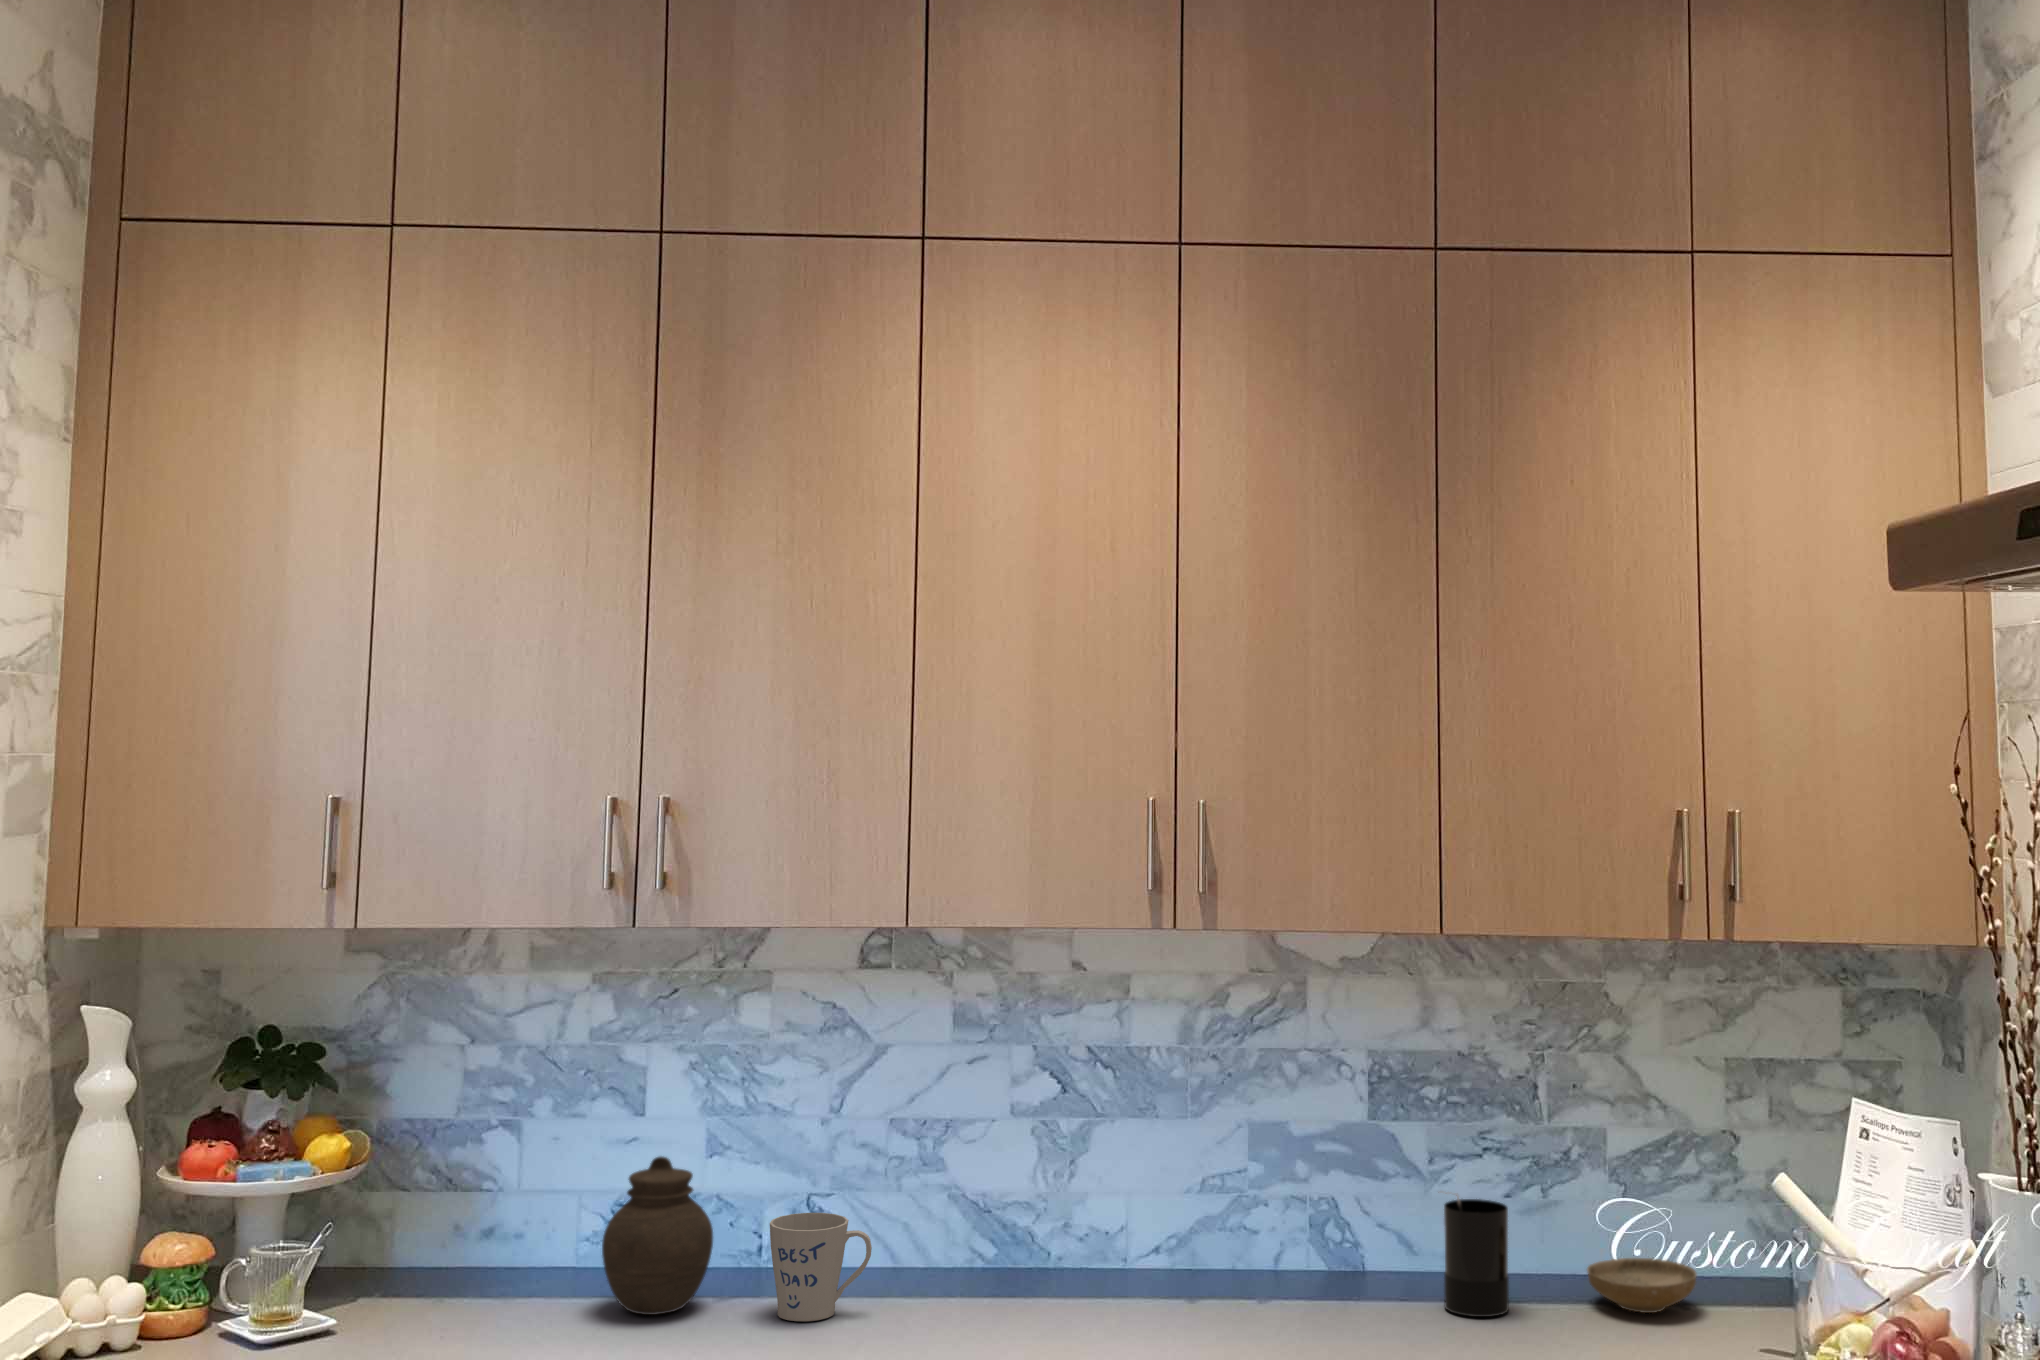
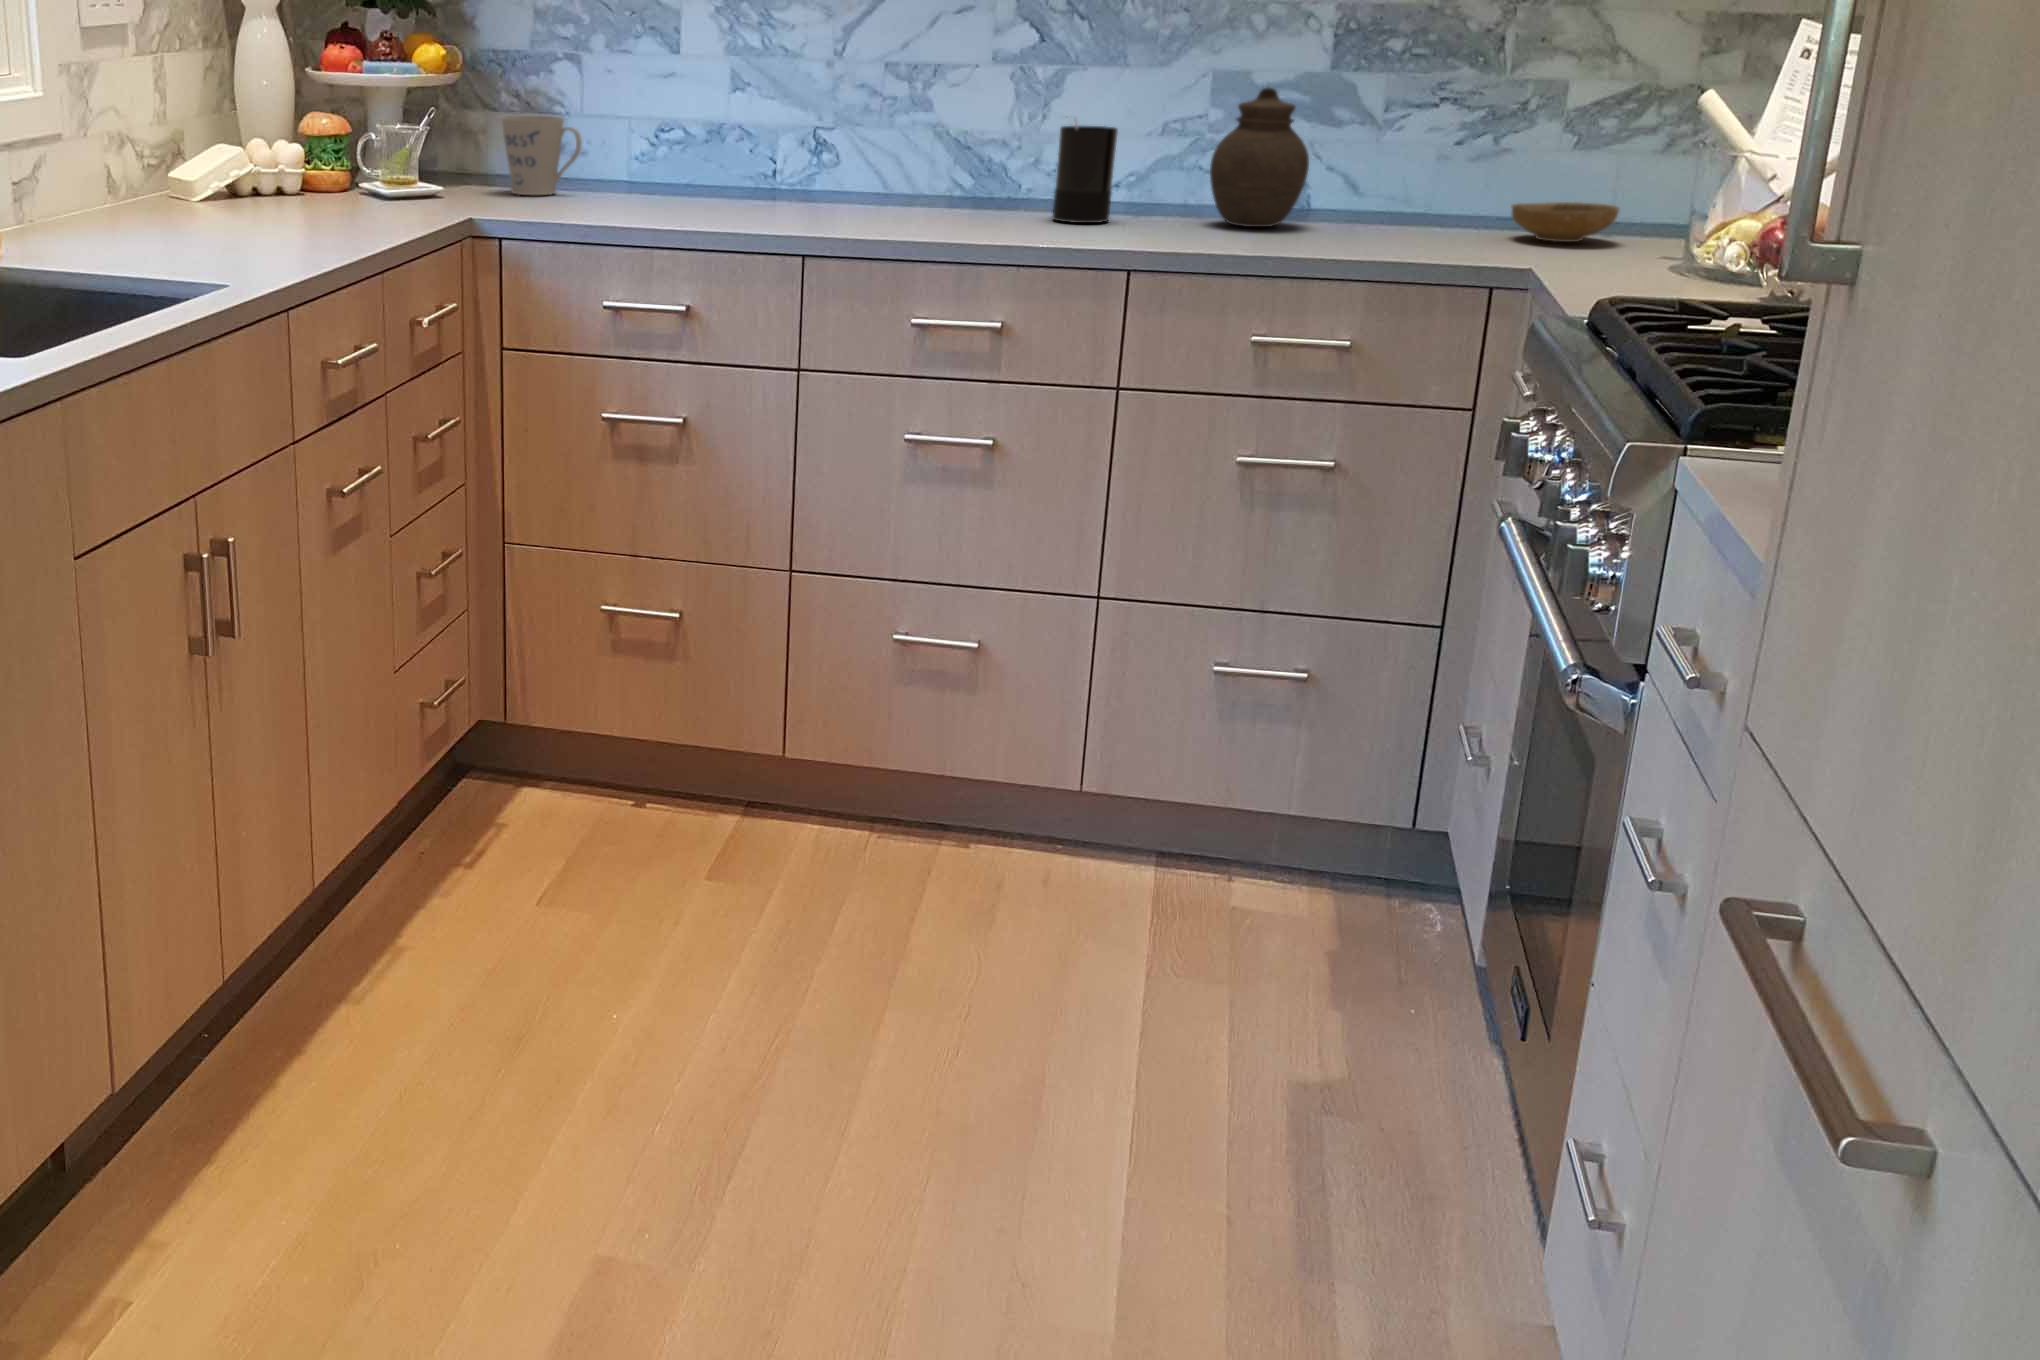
jar: present [602,1156,713,1315] -> present [1210,88,1309,227]
candle: present [1444,1195,1509,1317] -> present [1053,124,1118,223]
mug: present [770,1213,872,1321] -> present [502,116,582,195]

